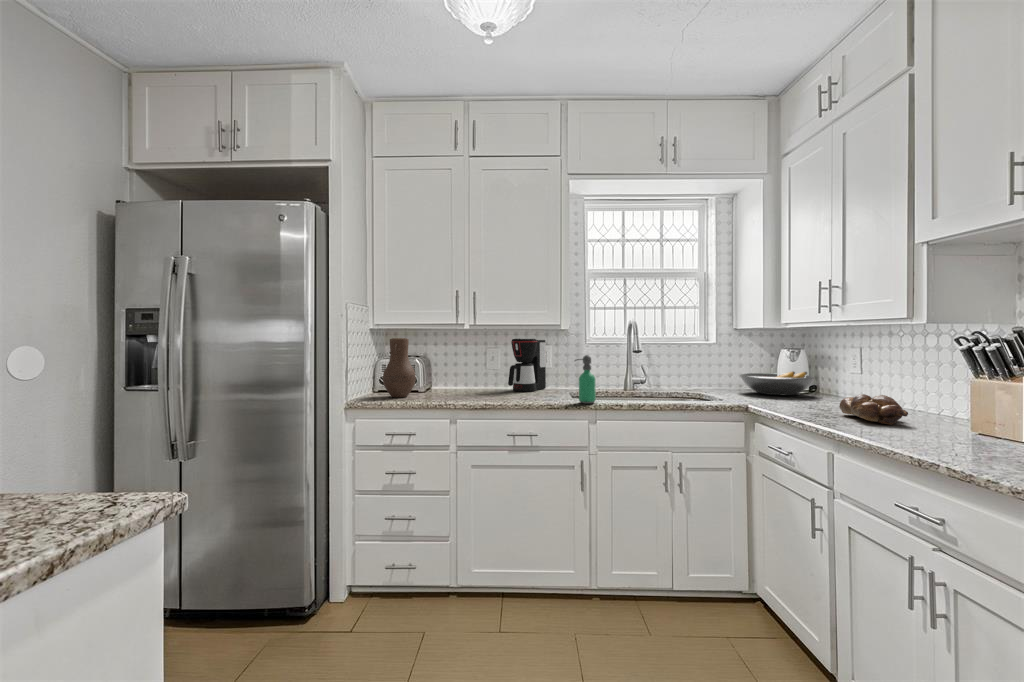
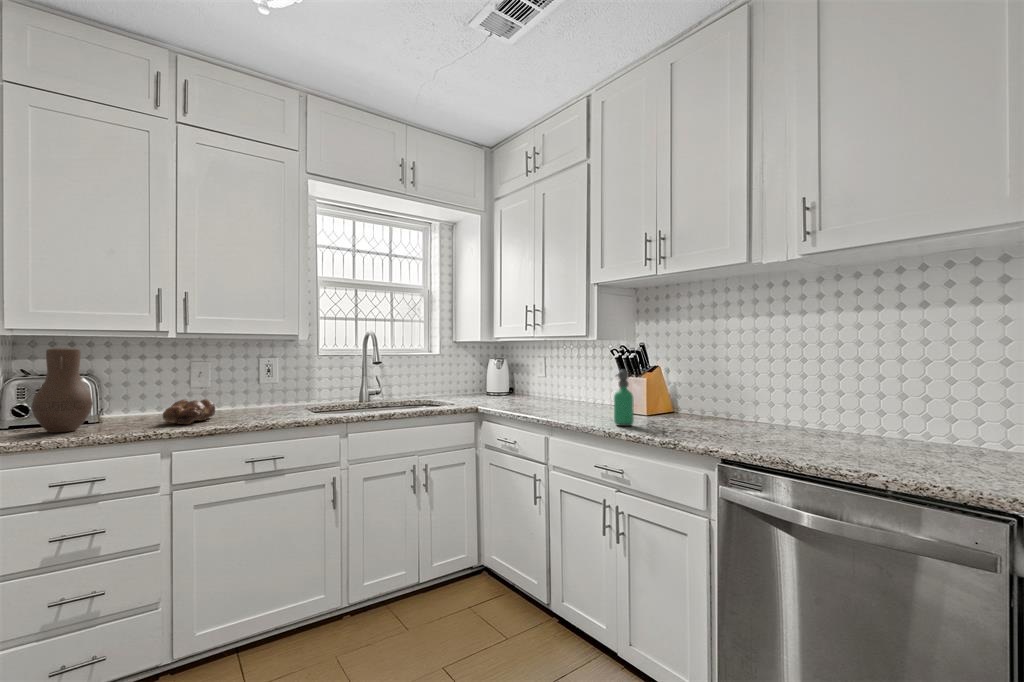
coffee maker: present [508,339,546,392] -> none [228,350,270,413]
soap dispenser: present [575,355,596,404] -> present [614,369,634,426]
fruit bowl: present [740,371,815,395] -> none [463,378,518,399]
bread loaf: present [839,394,908,425] -> present [163,399,215,424]

